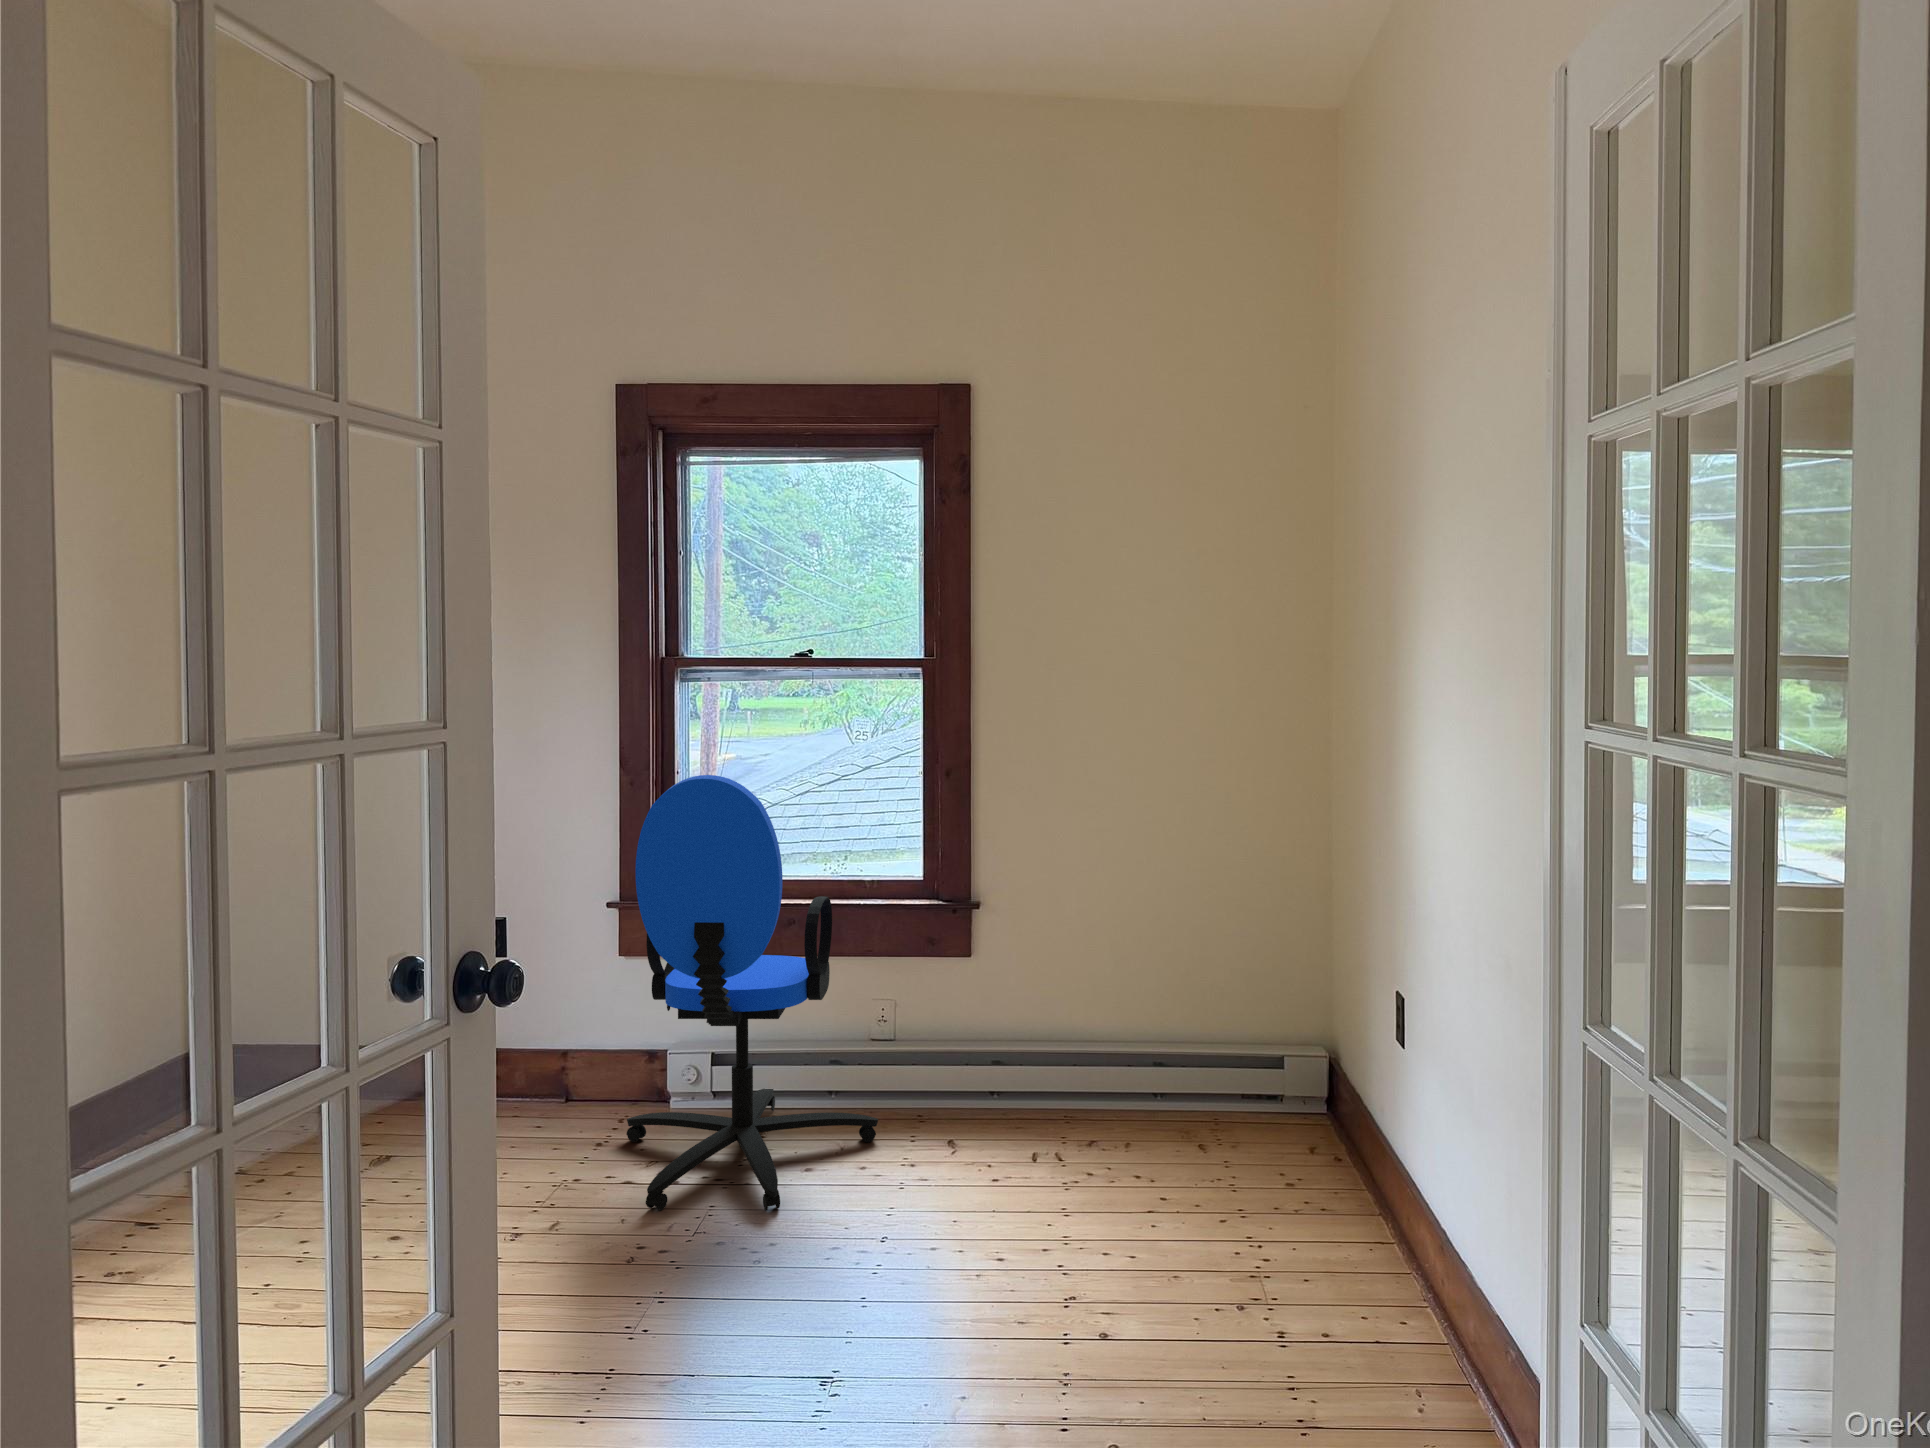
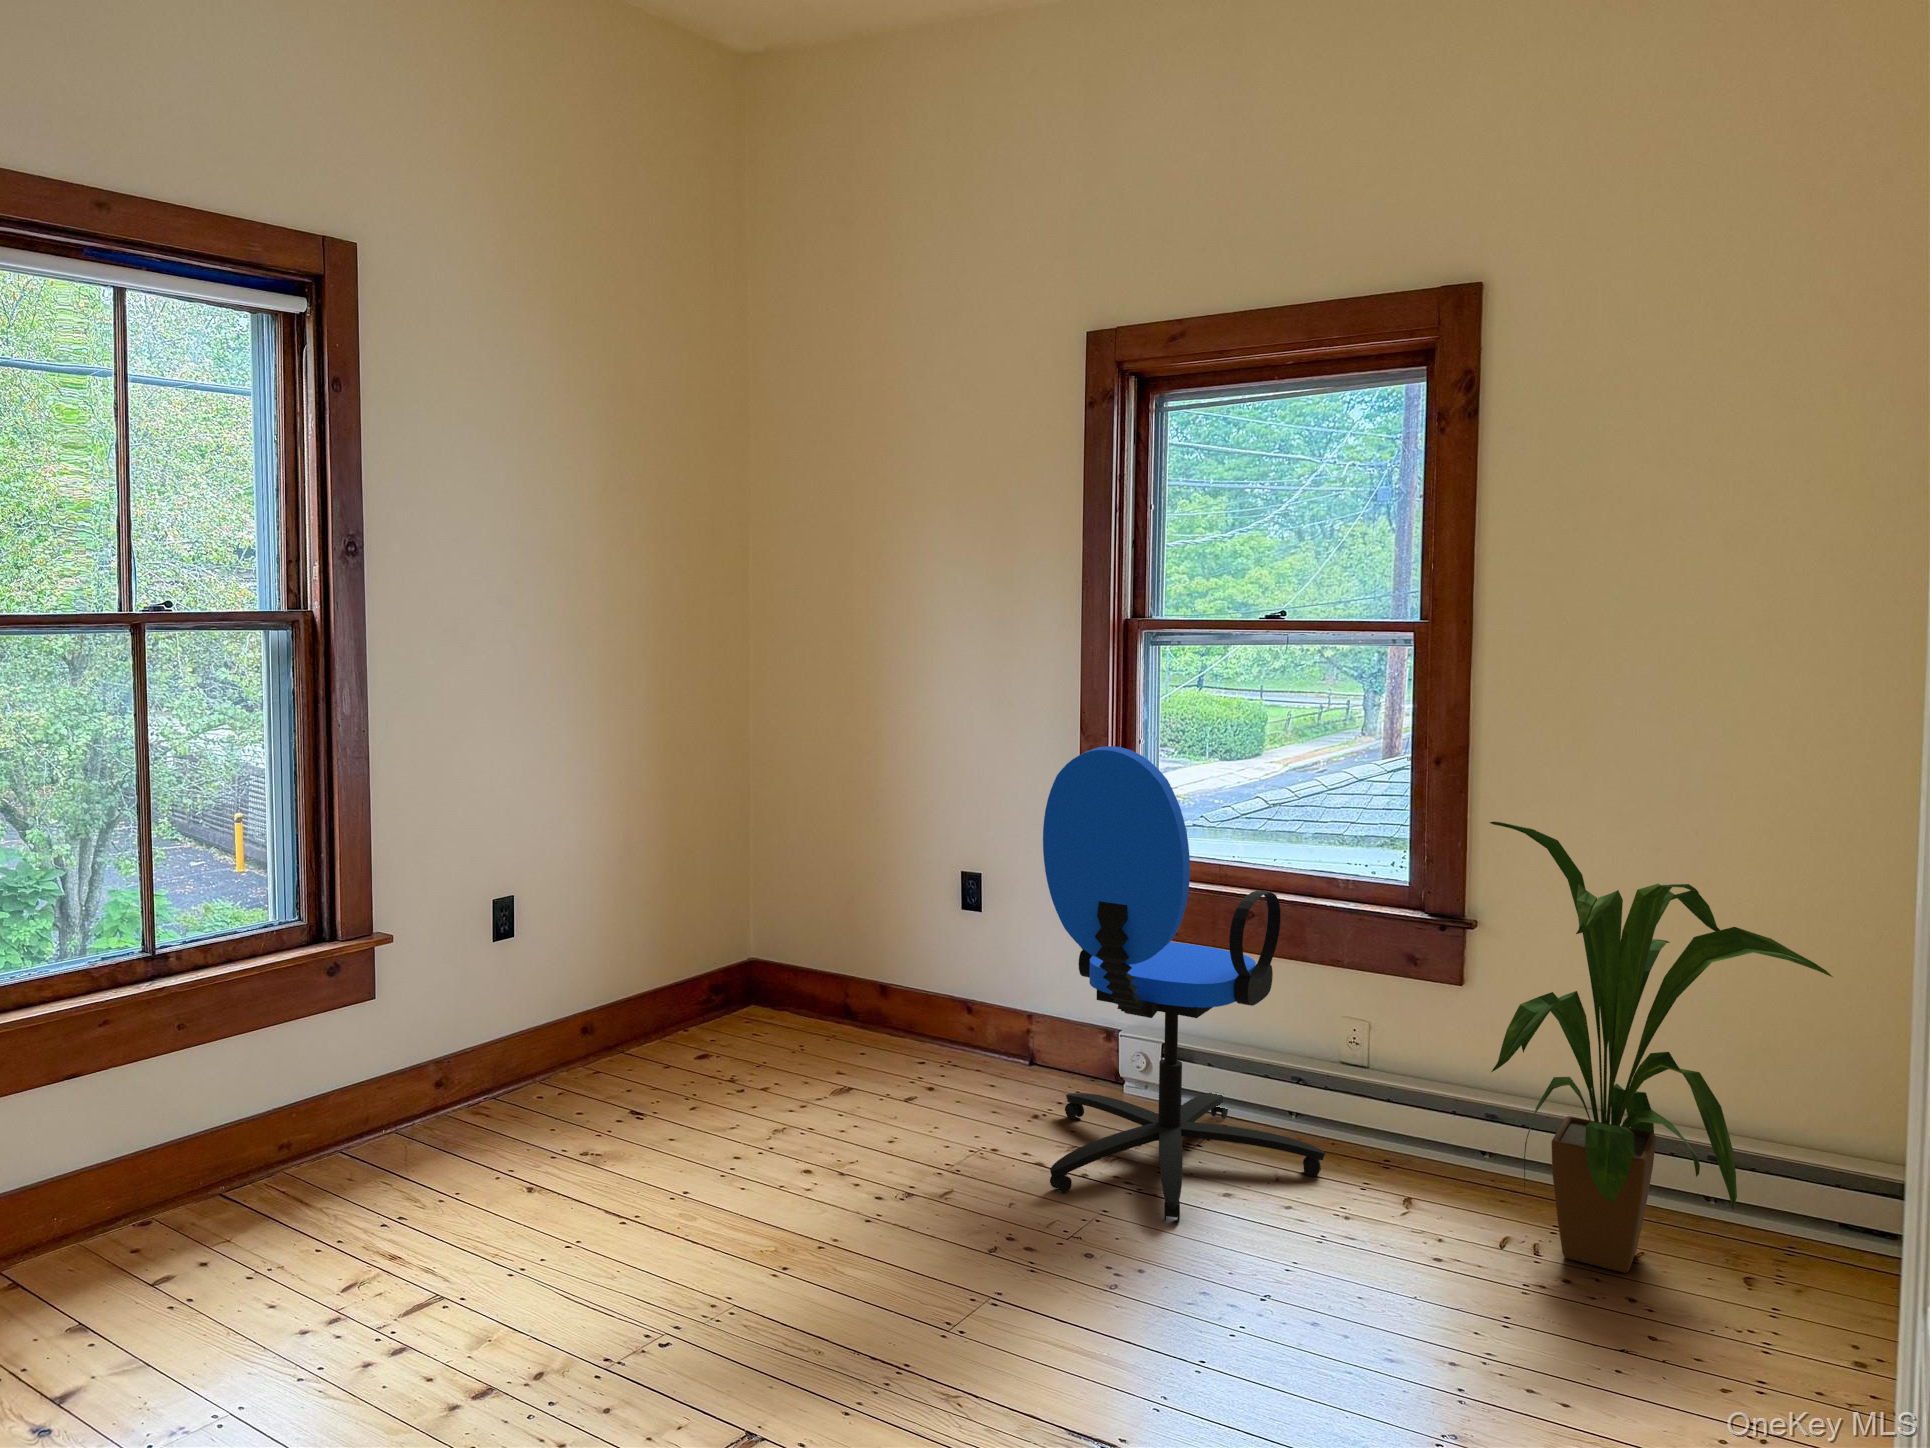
house plant: none [1016,816,1240,1159] -> present [1490,822,1832,1273]

